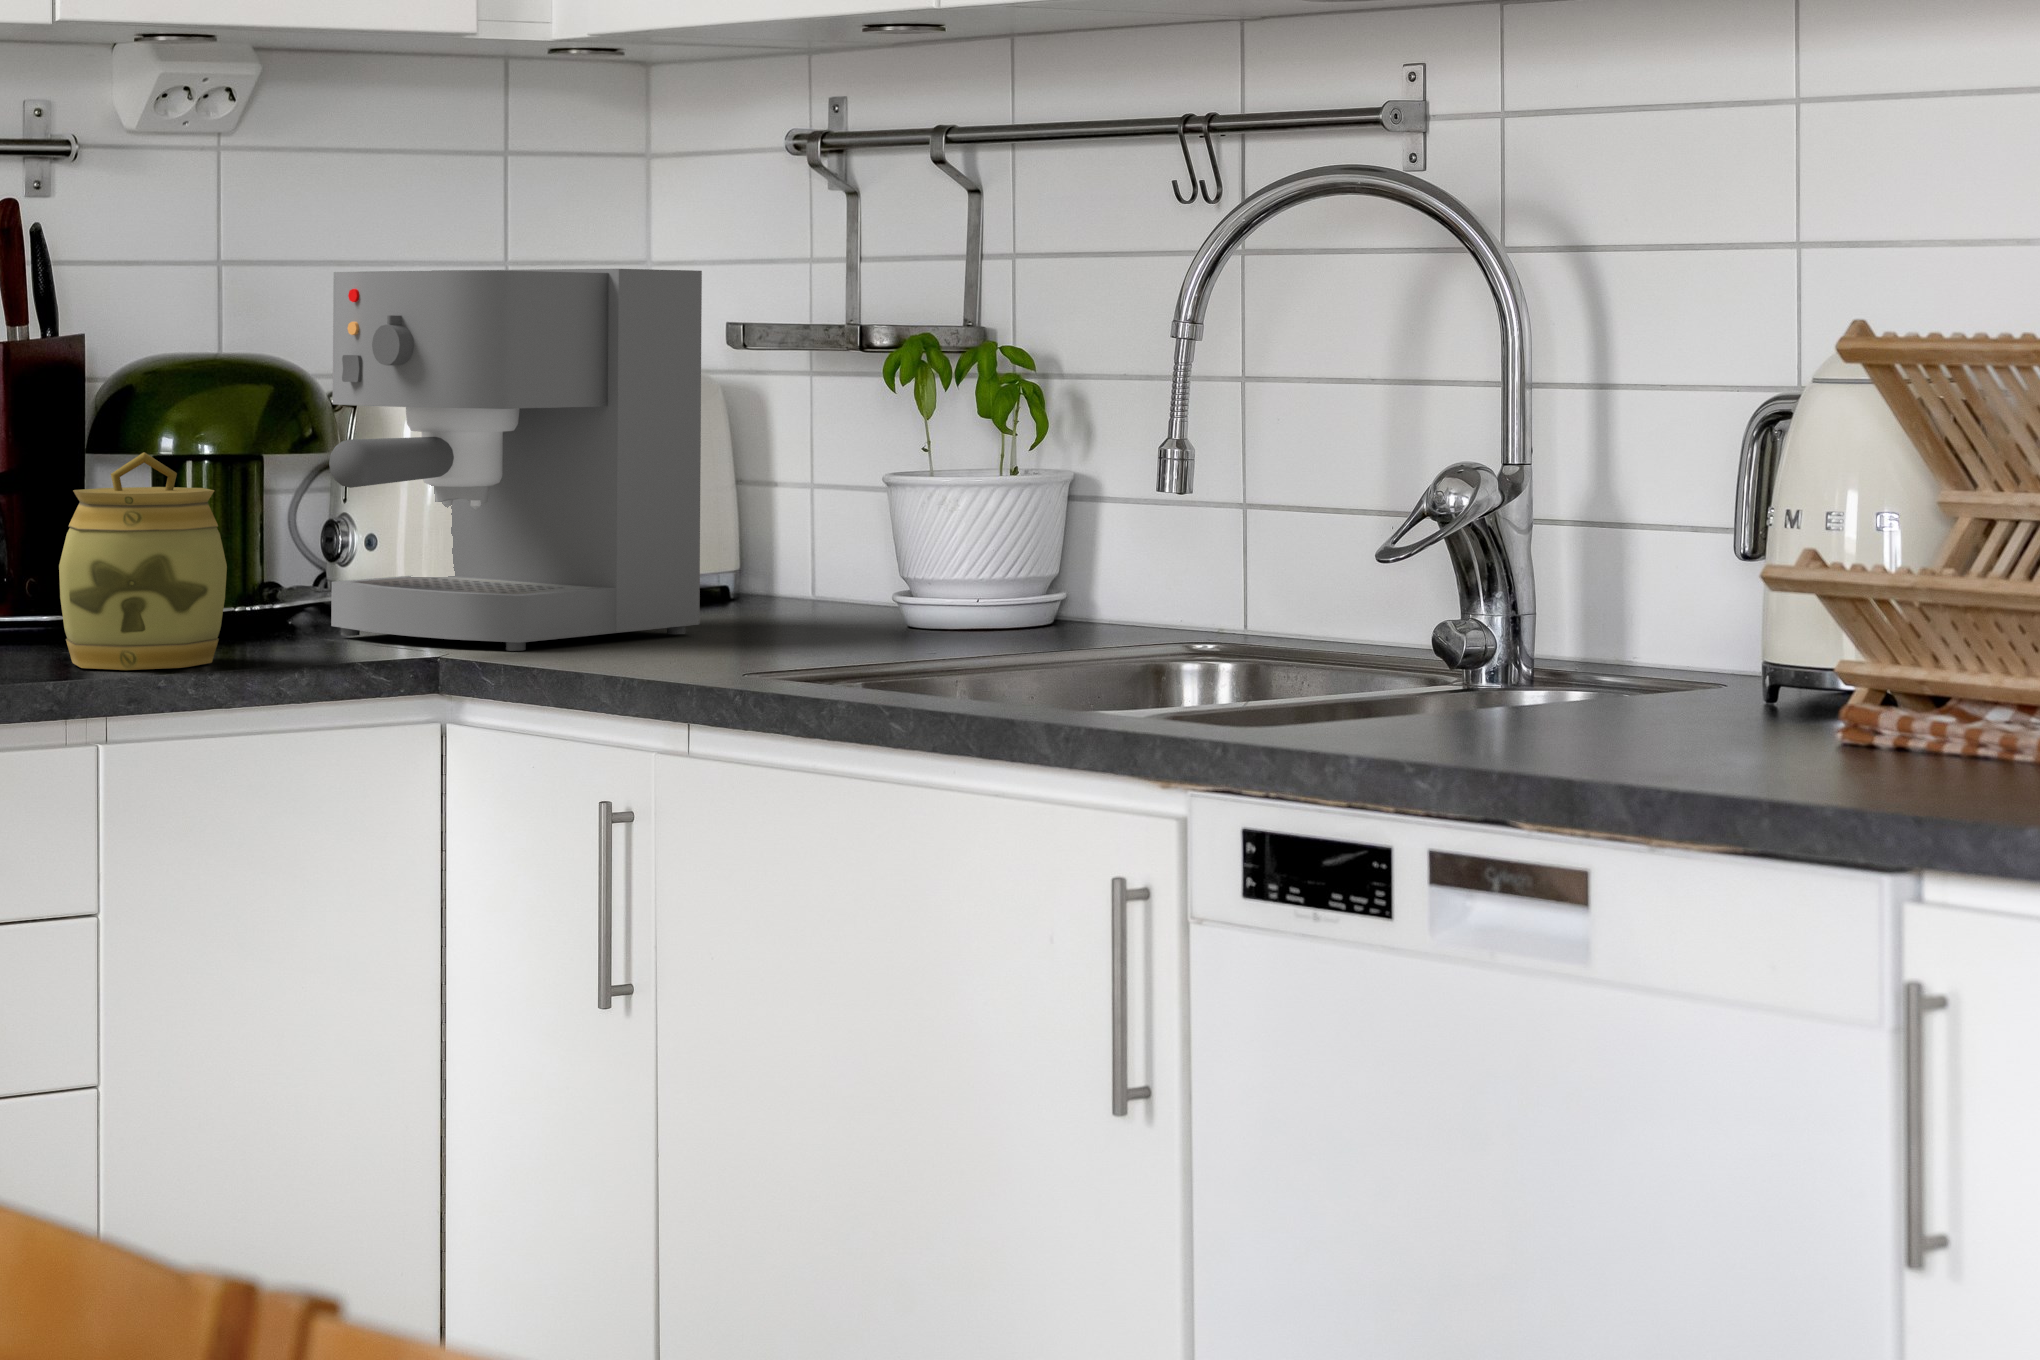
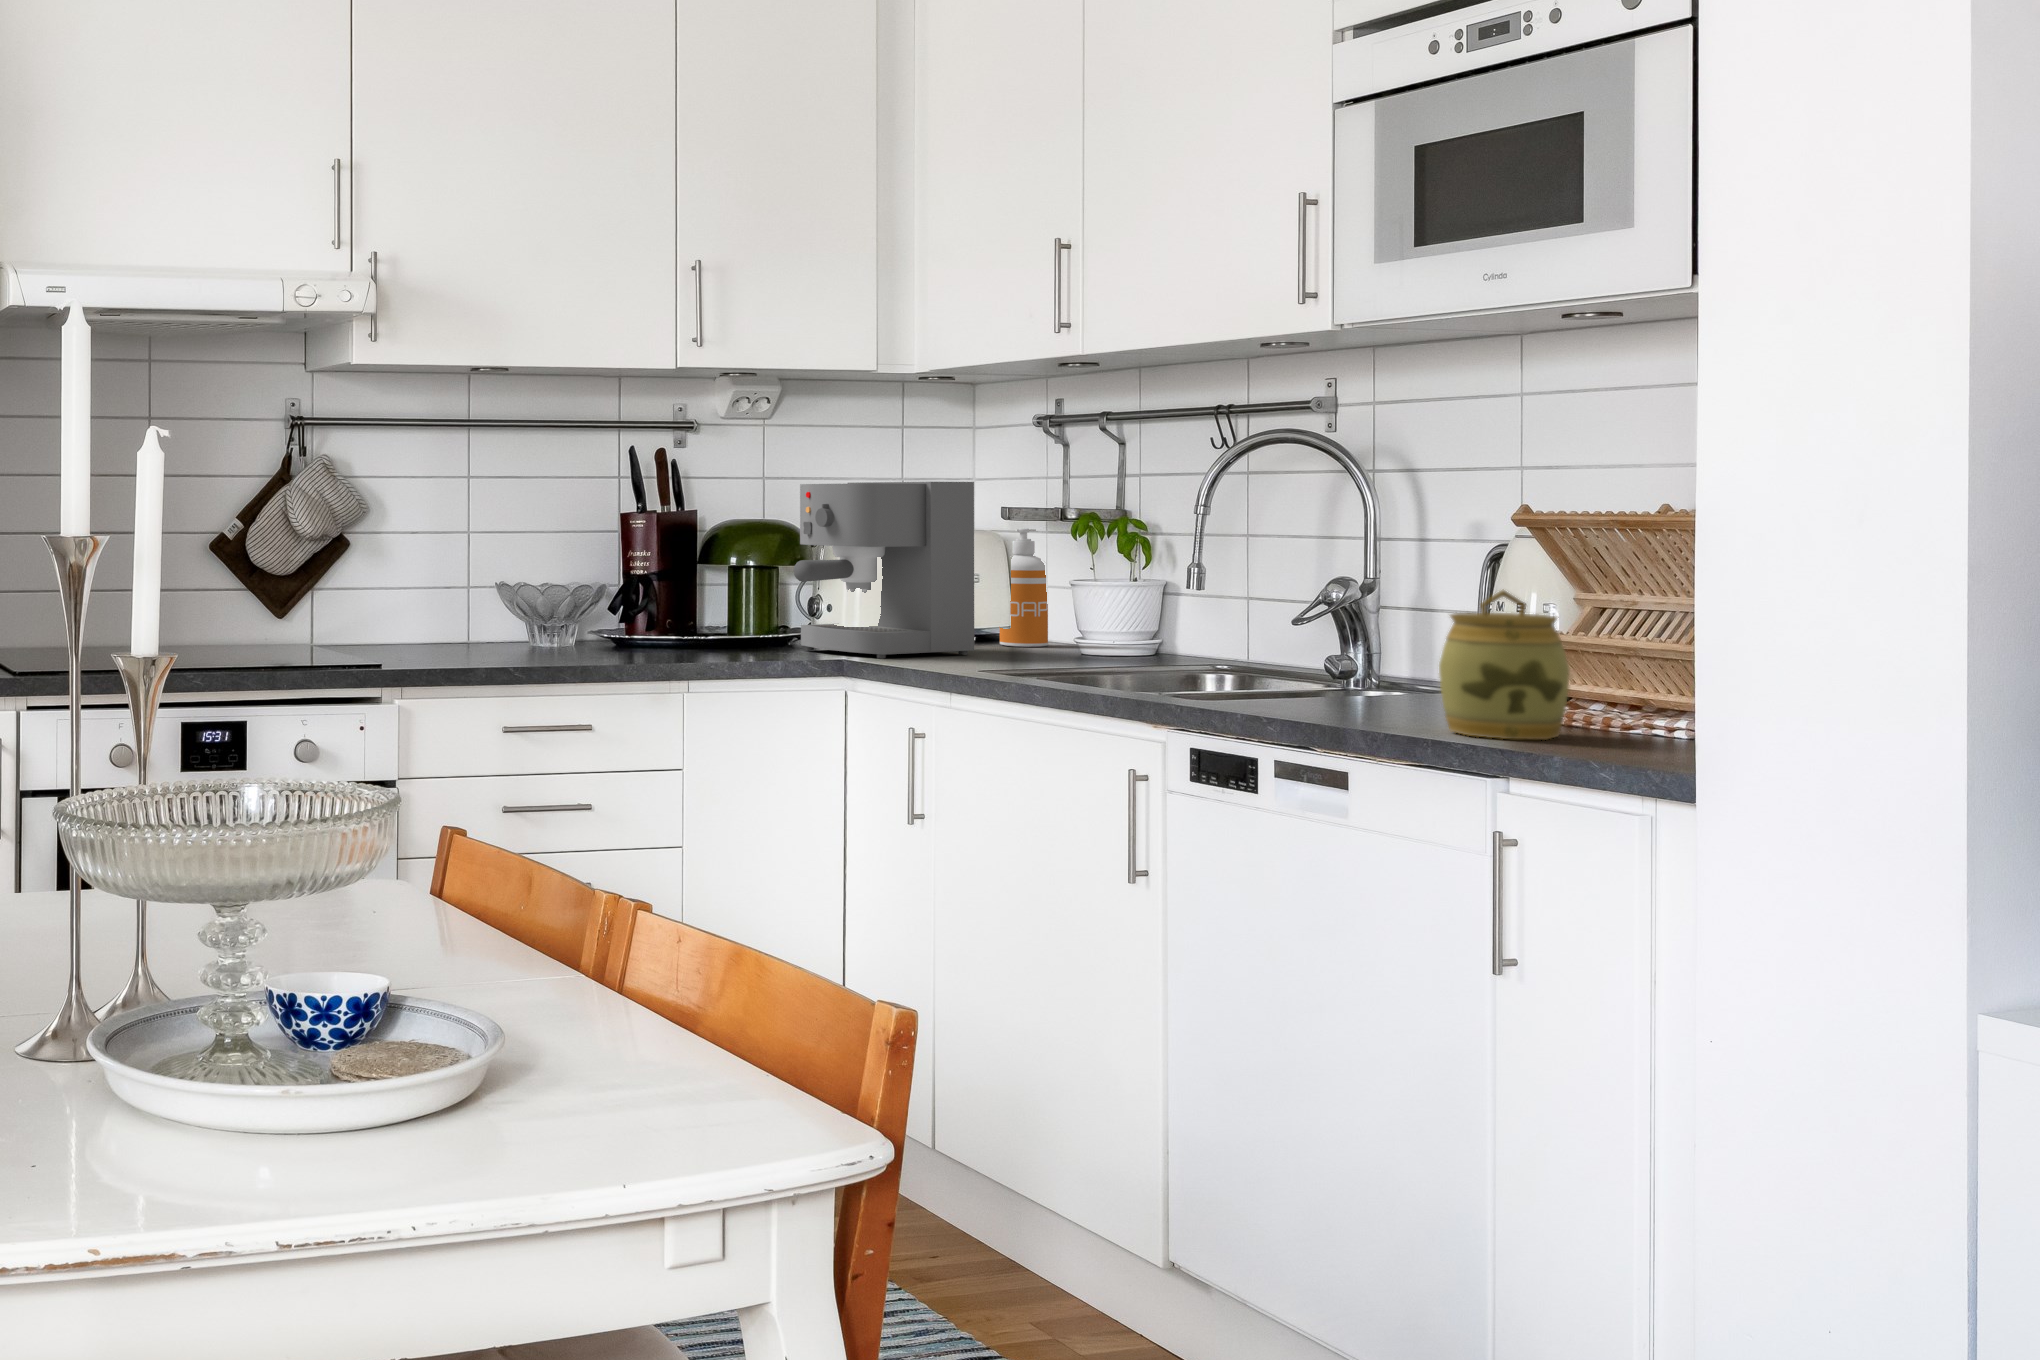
soap dispenser: none [728,369,823,611] -> present [1000,528,1048,647]
jar: present [59,452,227,670] -> present [1439,590,1569,739]

